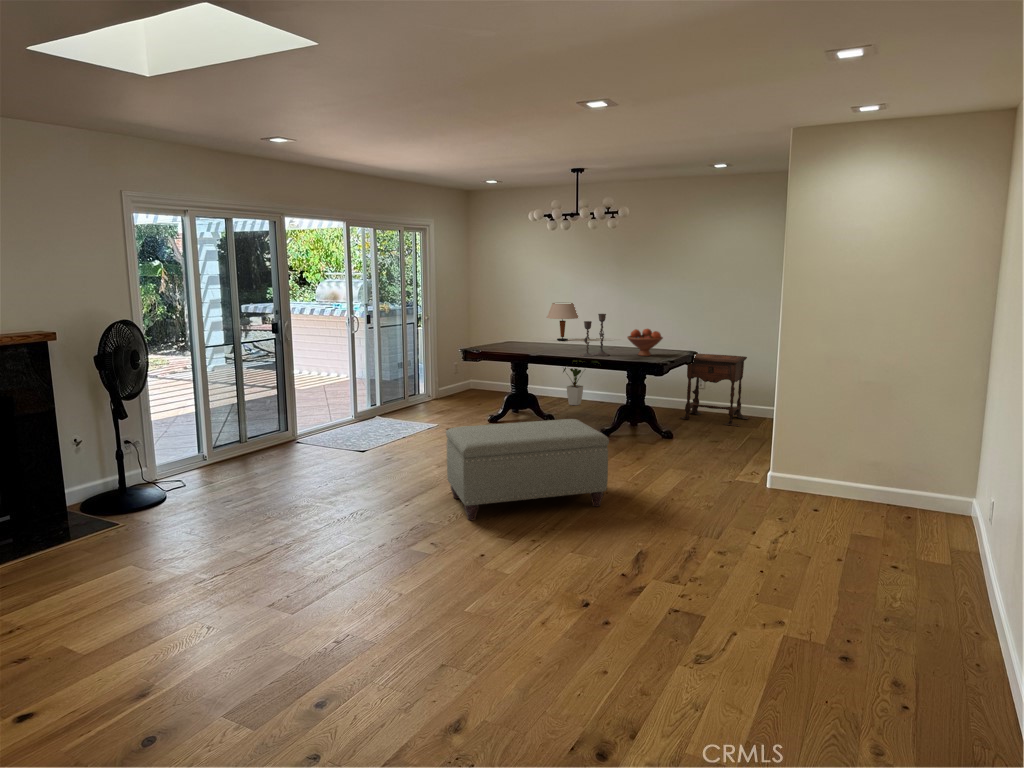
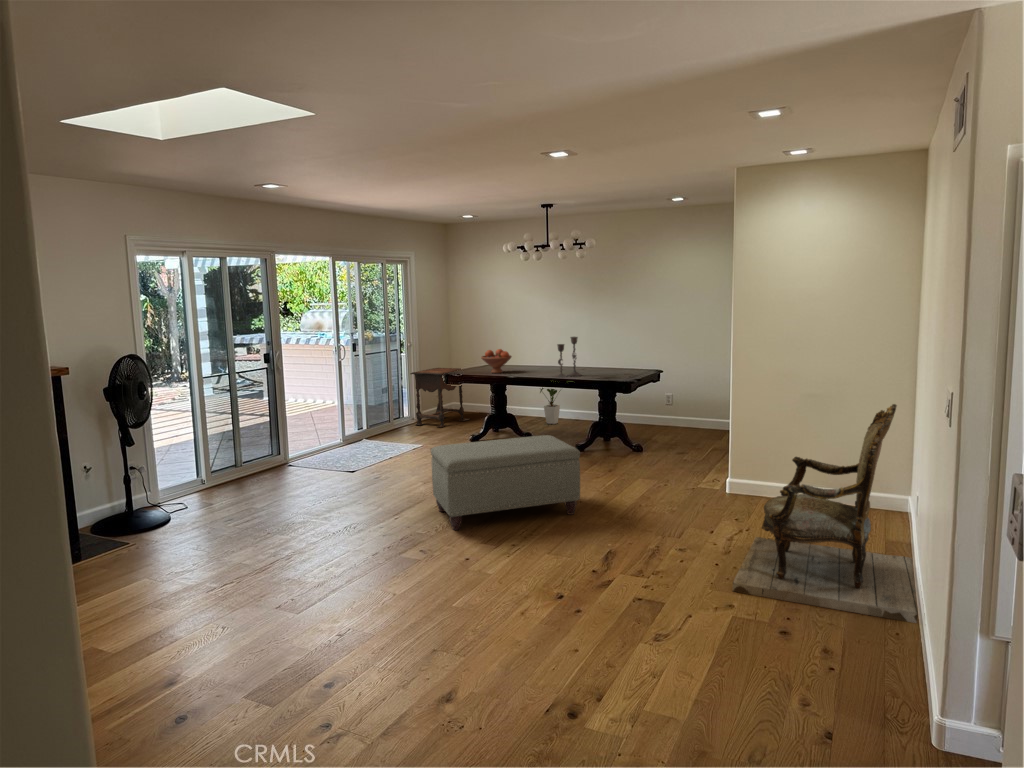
table lamp: present [547,303,578,341] -> none [523,326,554,363]
fruit bowl: present [627,329,663,356] -> present [481,349,512,373]
side table: present [681,353,749,426] -> present [410,368,469,427]
armchair: none [782,397,1005,653] -> present [733,404,918,623]

